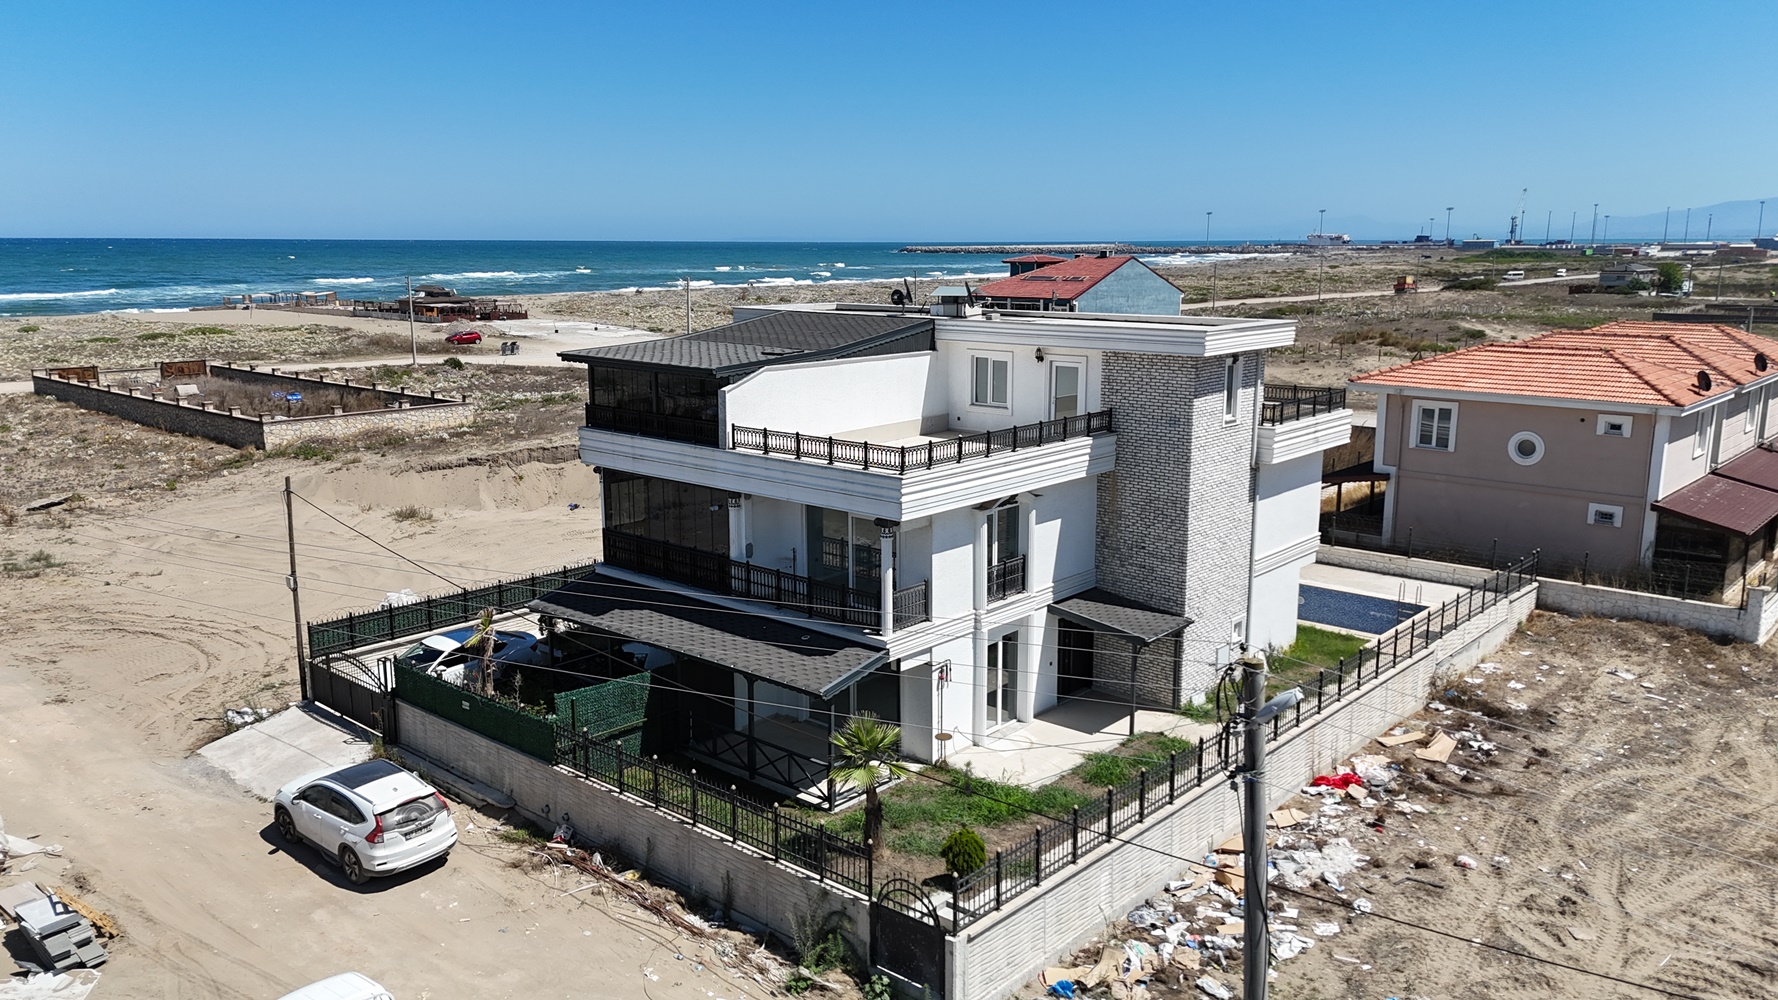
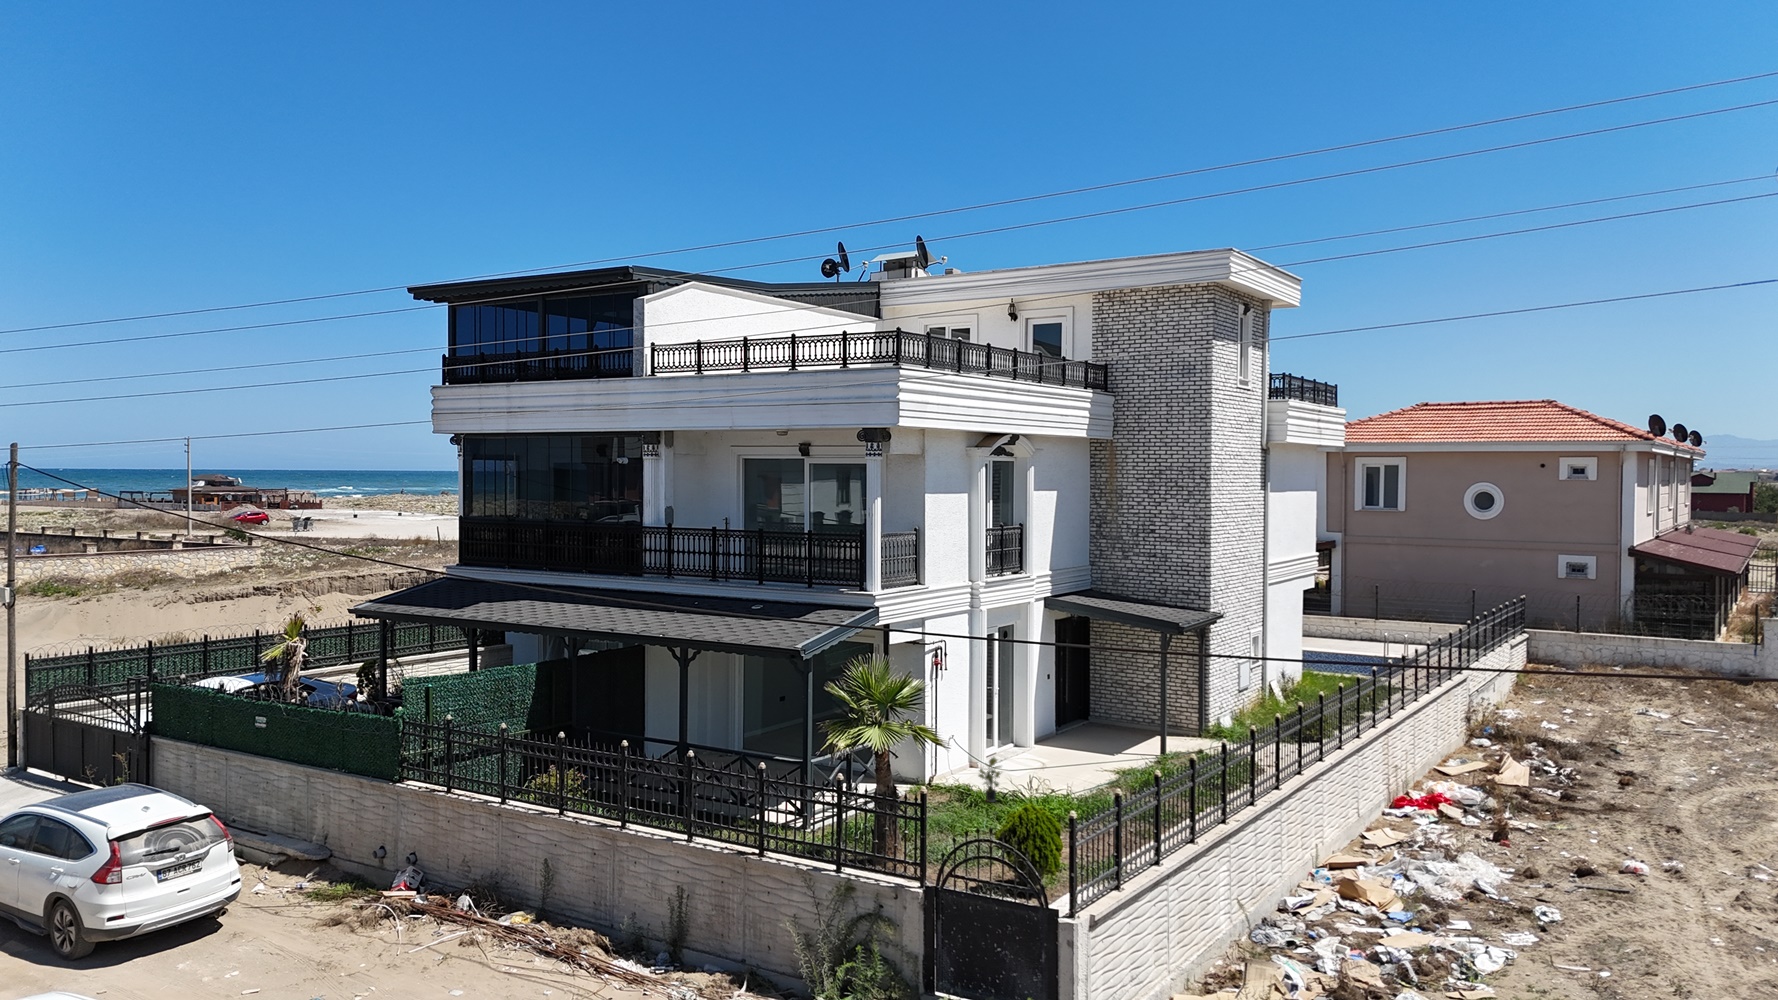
side table: present [935,733,952,770] -> none [935,737,959,786]

